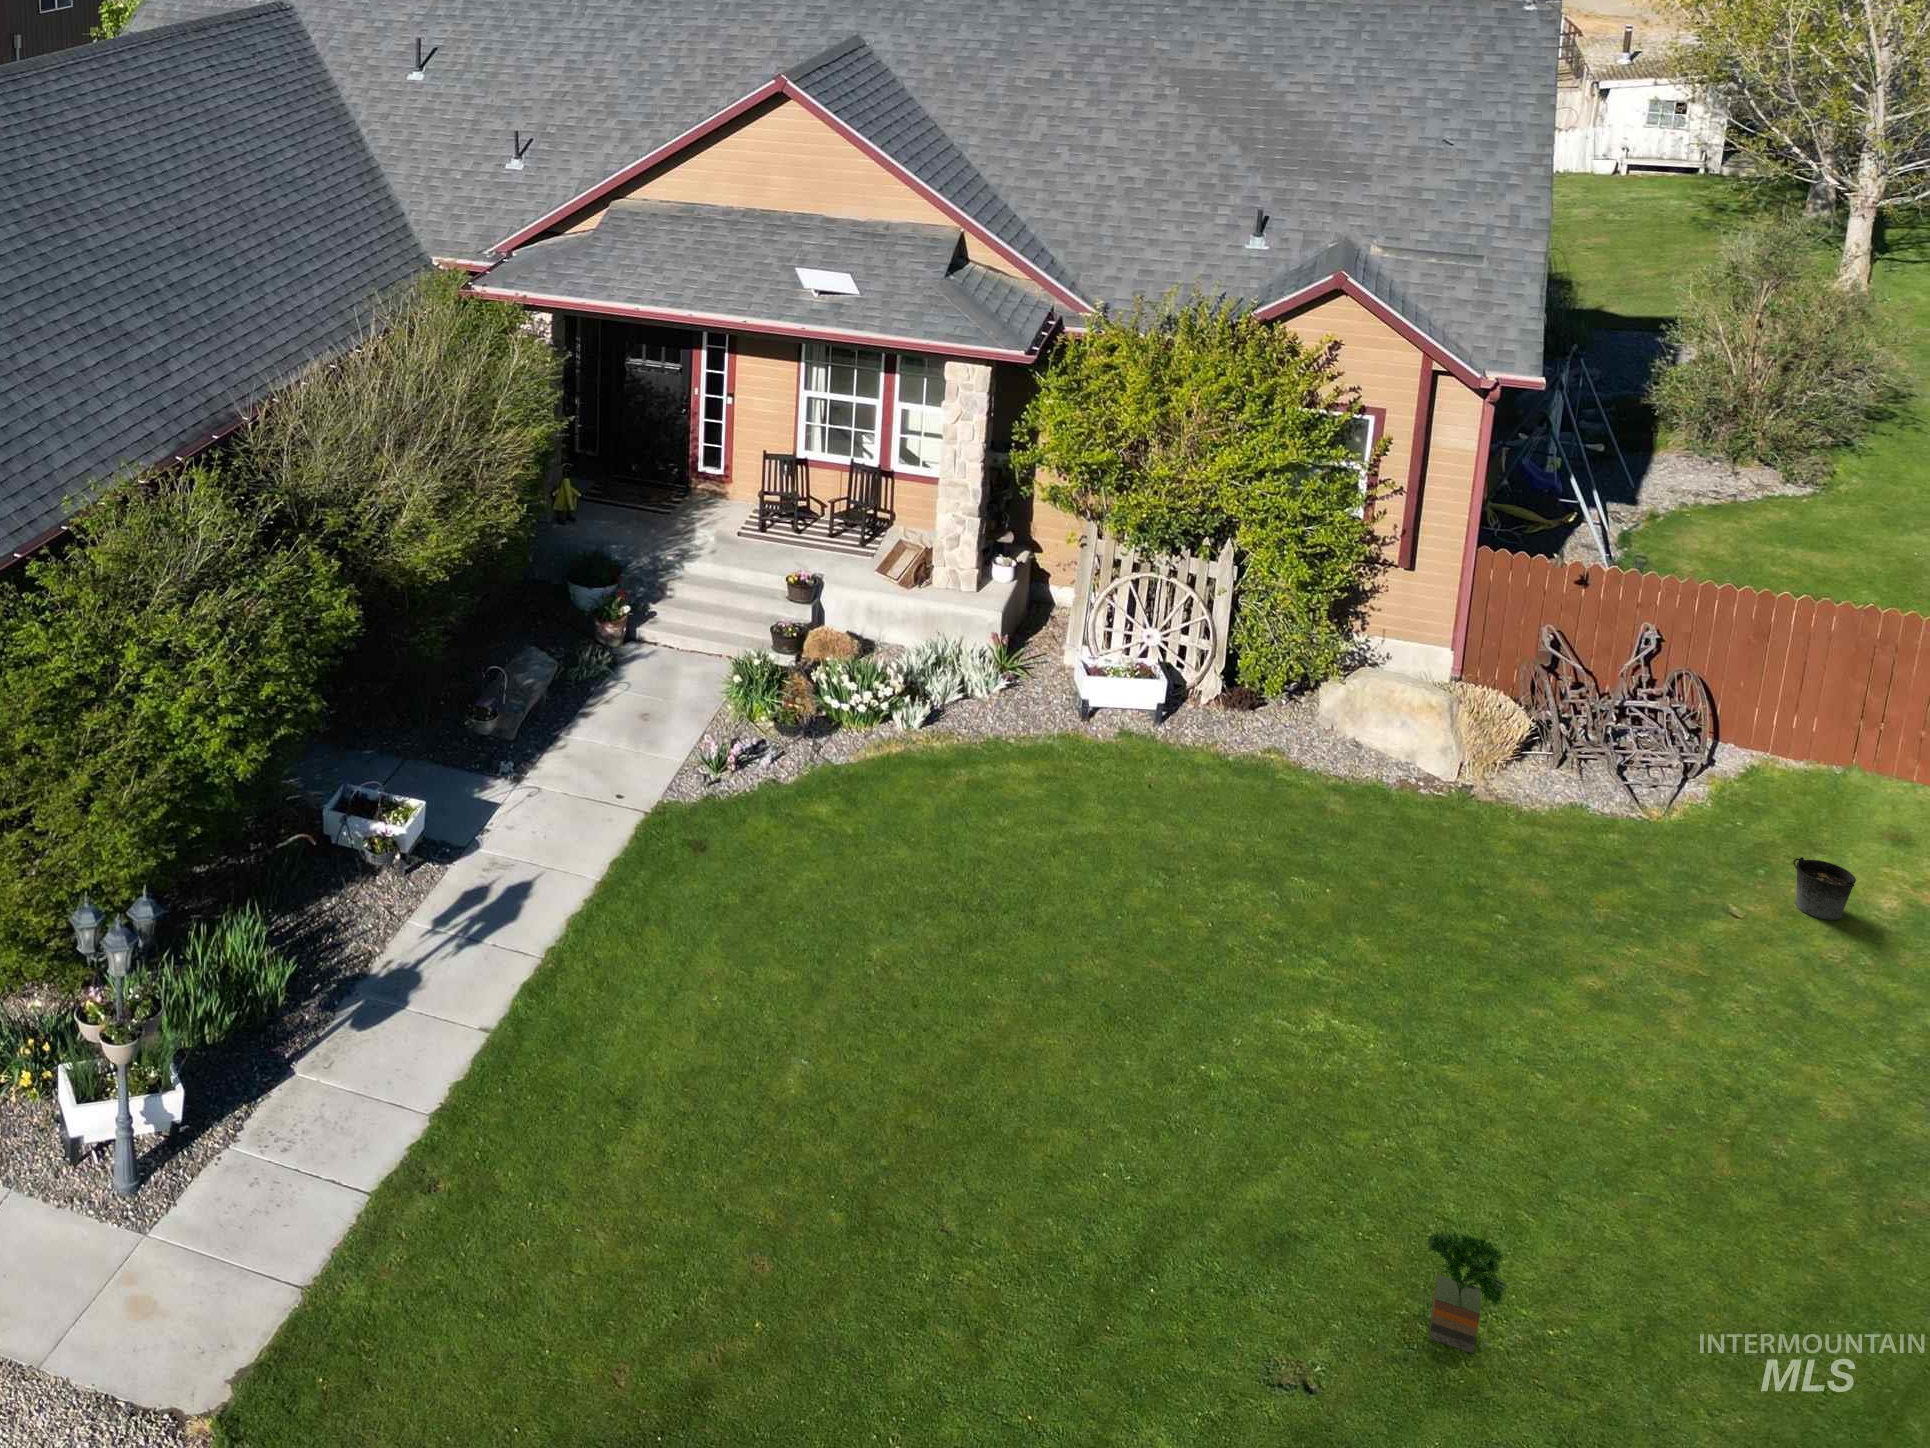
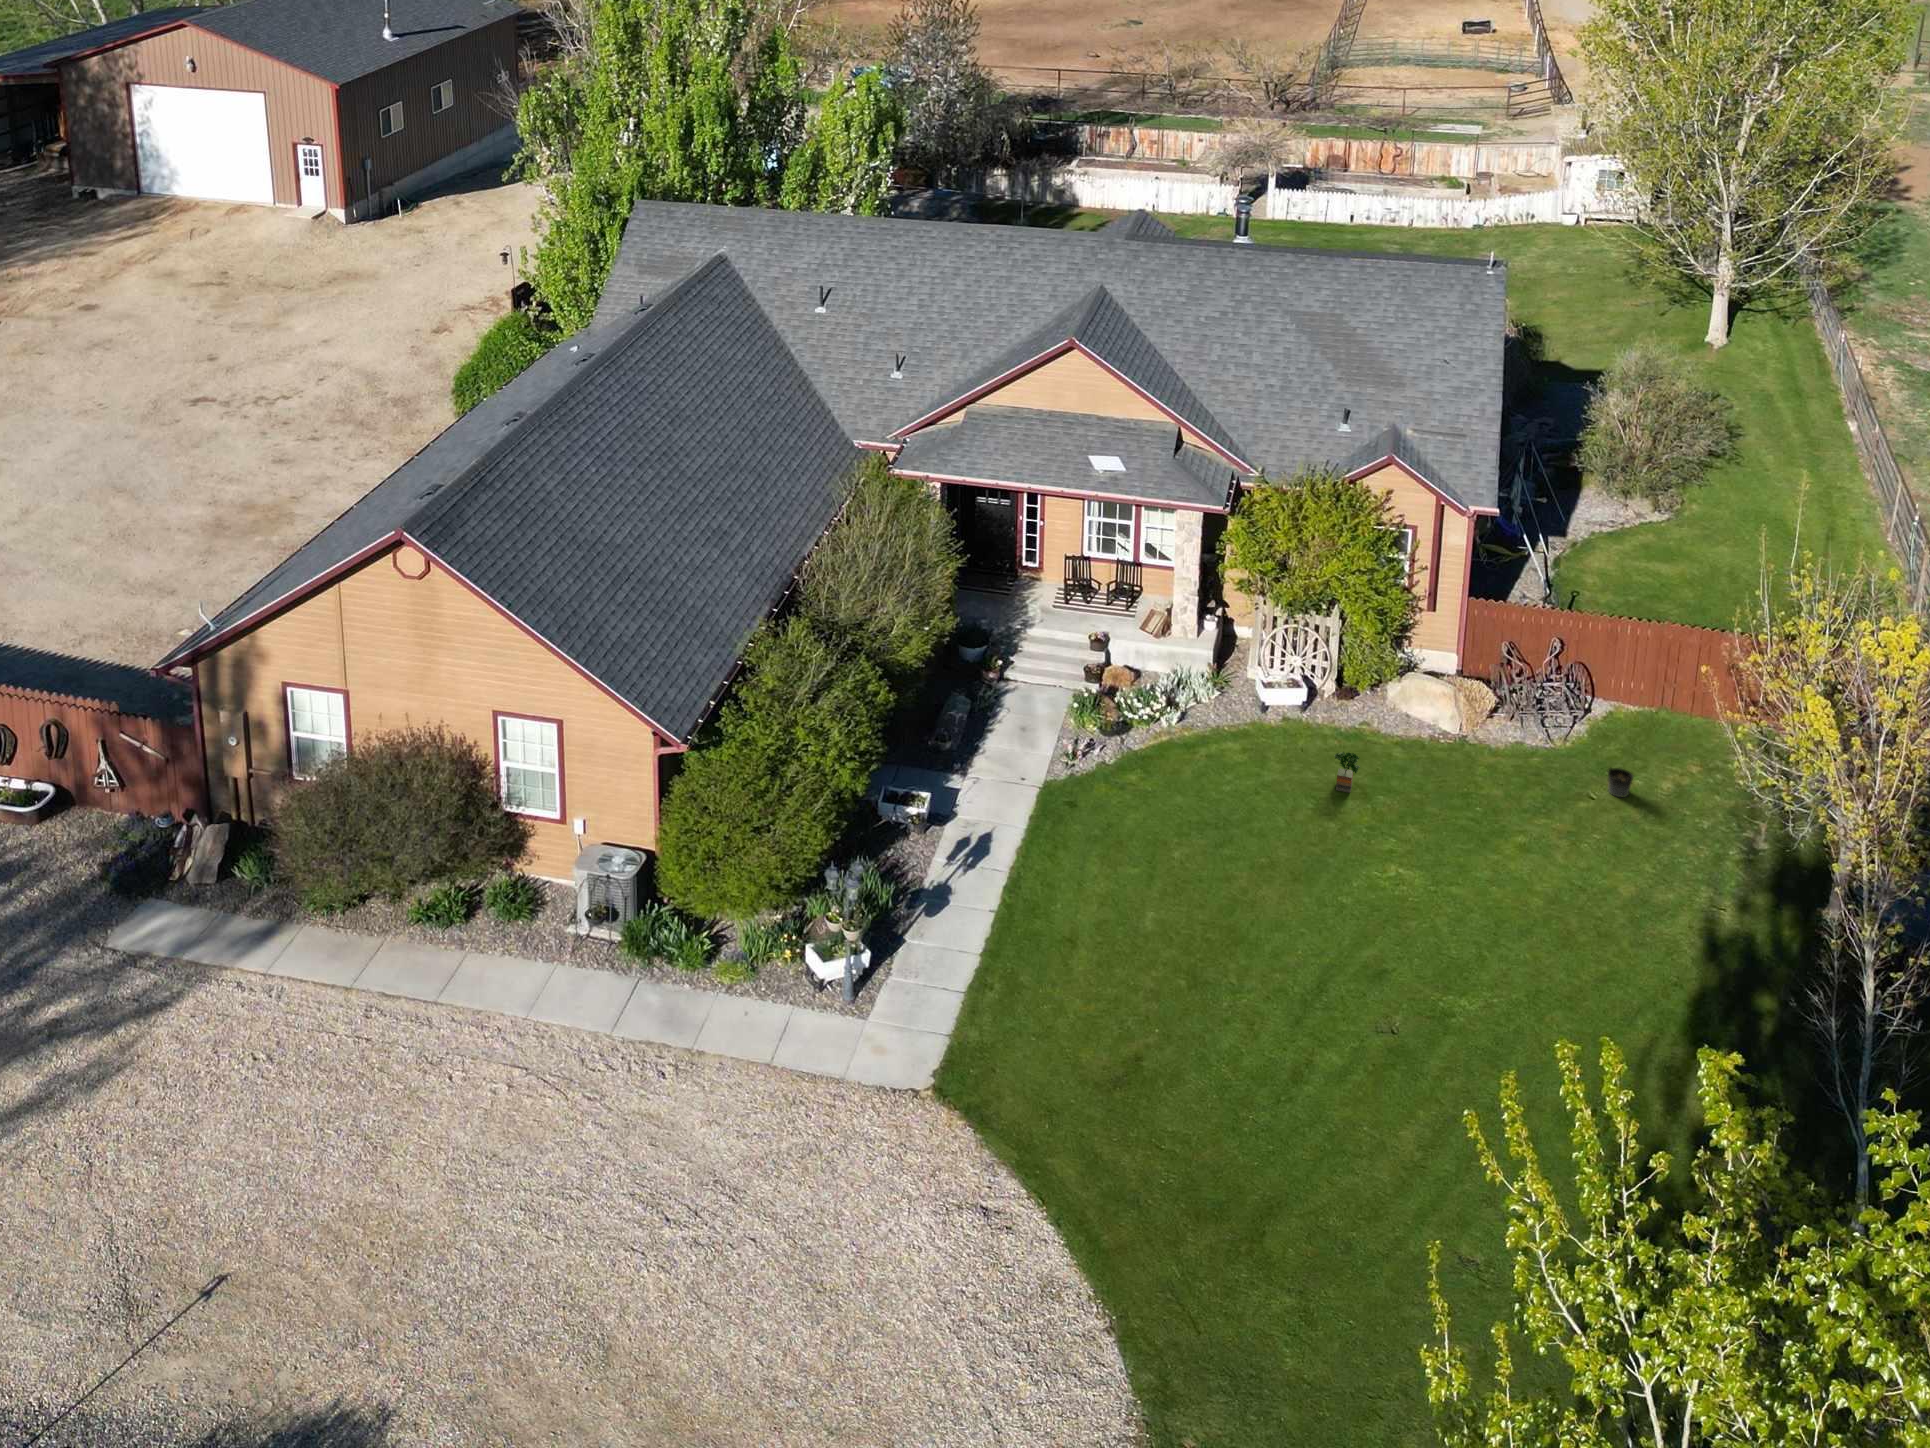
potted tree: present [1427,1232,1507,1353] -> present [1335,752,1360,793]

